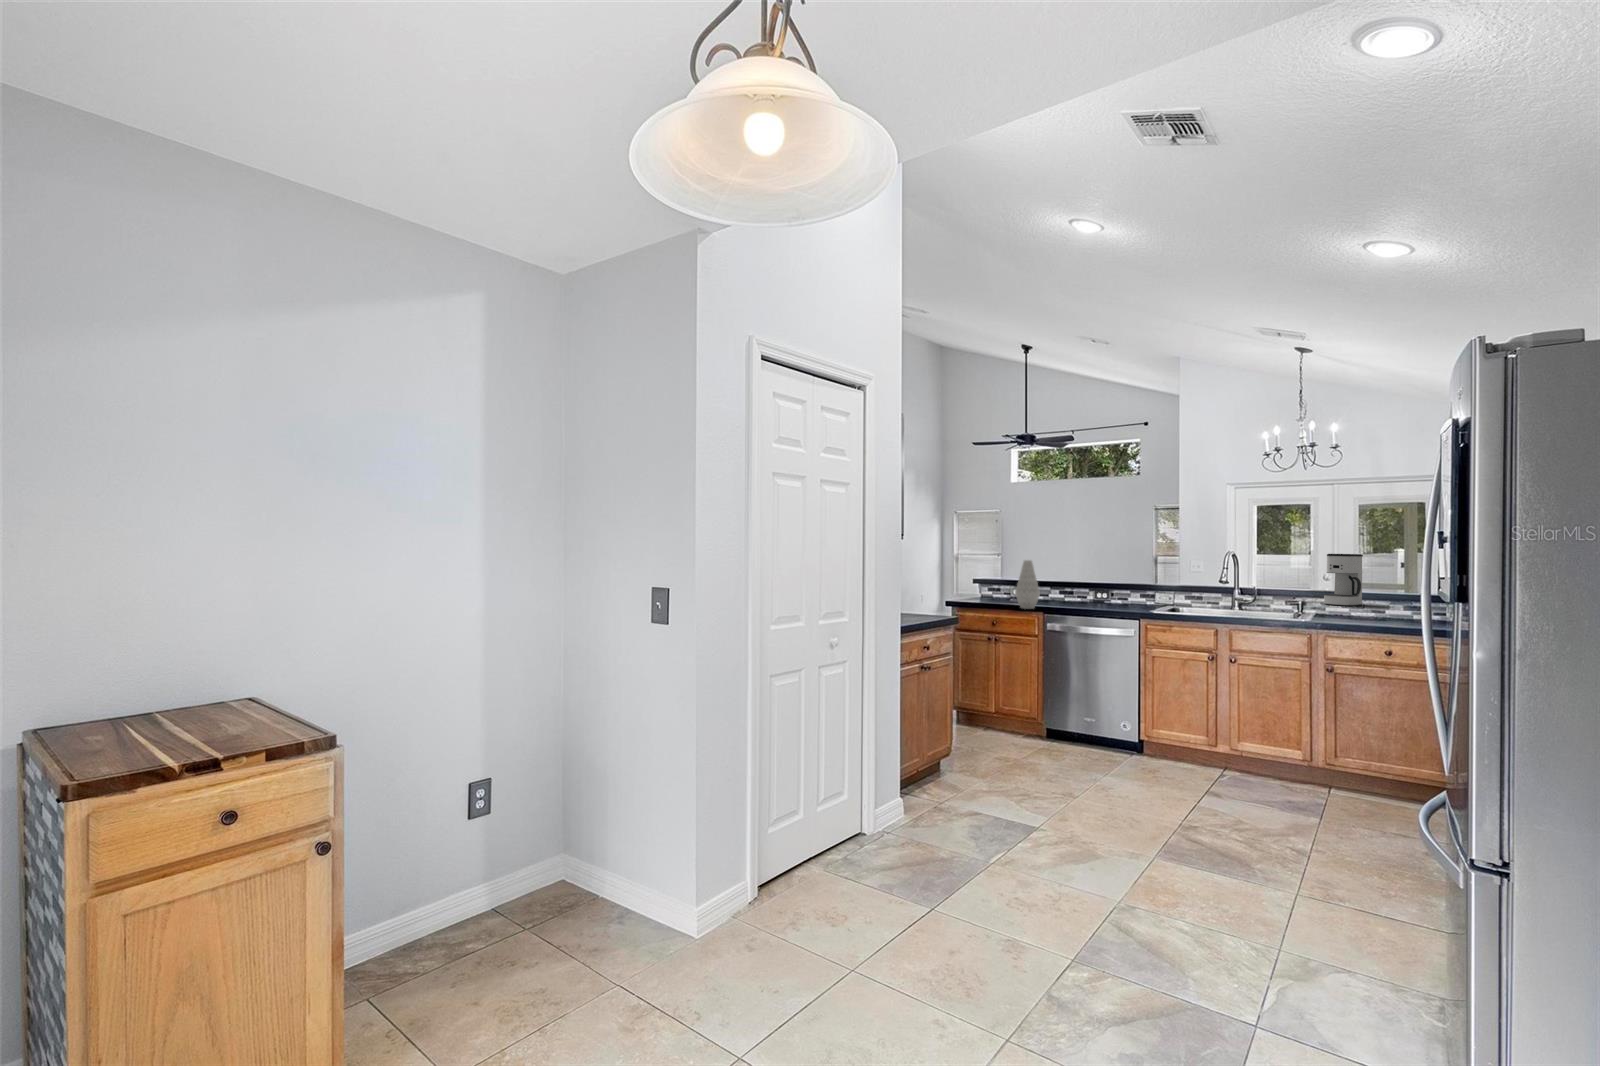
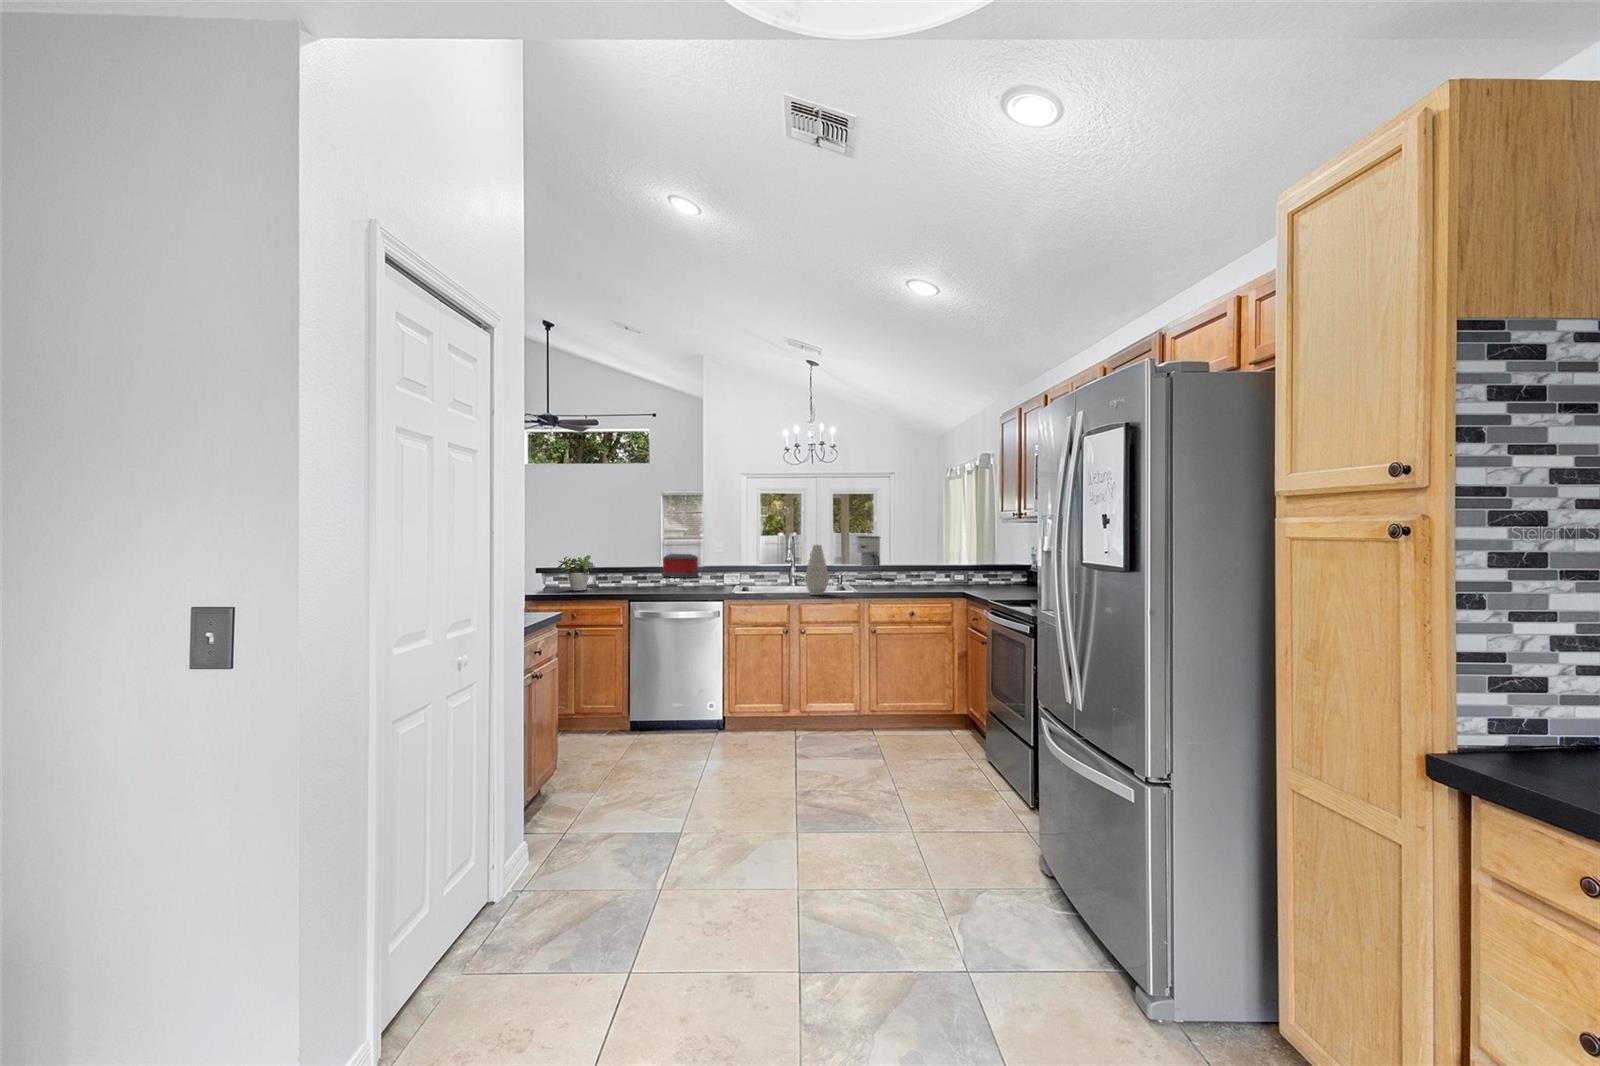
vase: present [1015,560,1040,609] -> present [805,545,829,595]
potted plant: none [977,569,1012,603] -> present [558,555,595,591]
toaster: none [1091,569,1131,595] -> present [662,554,699,578]

